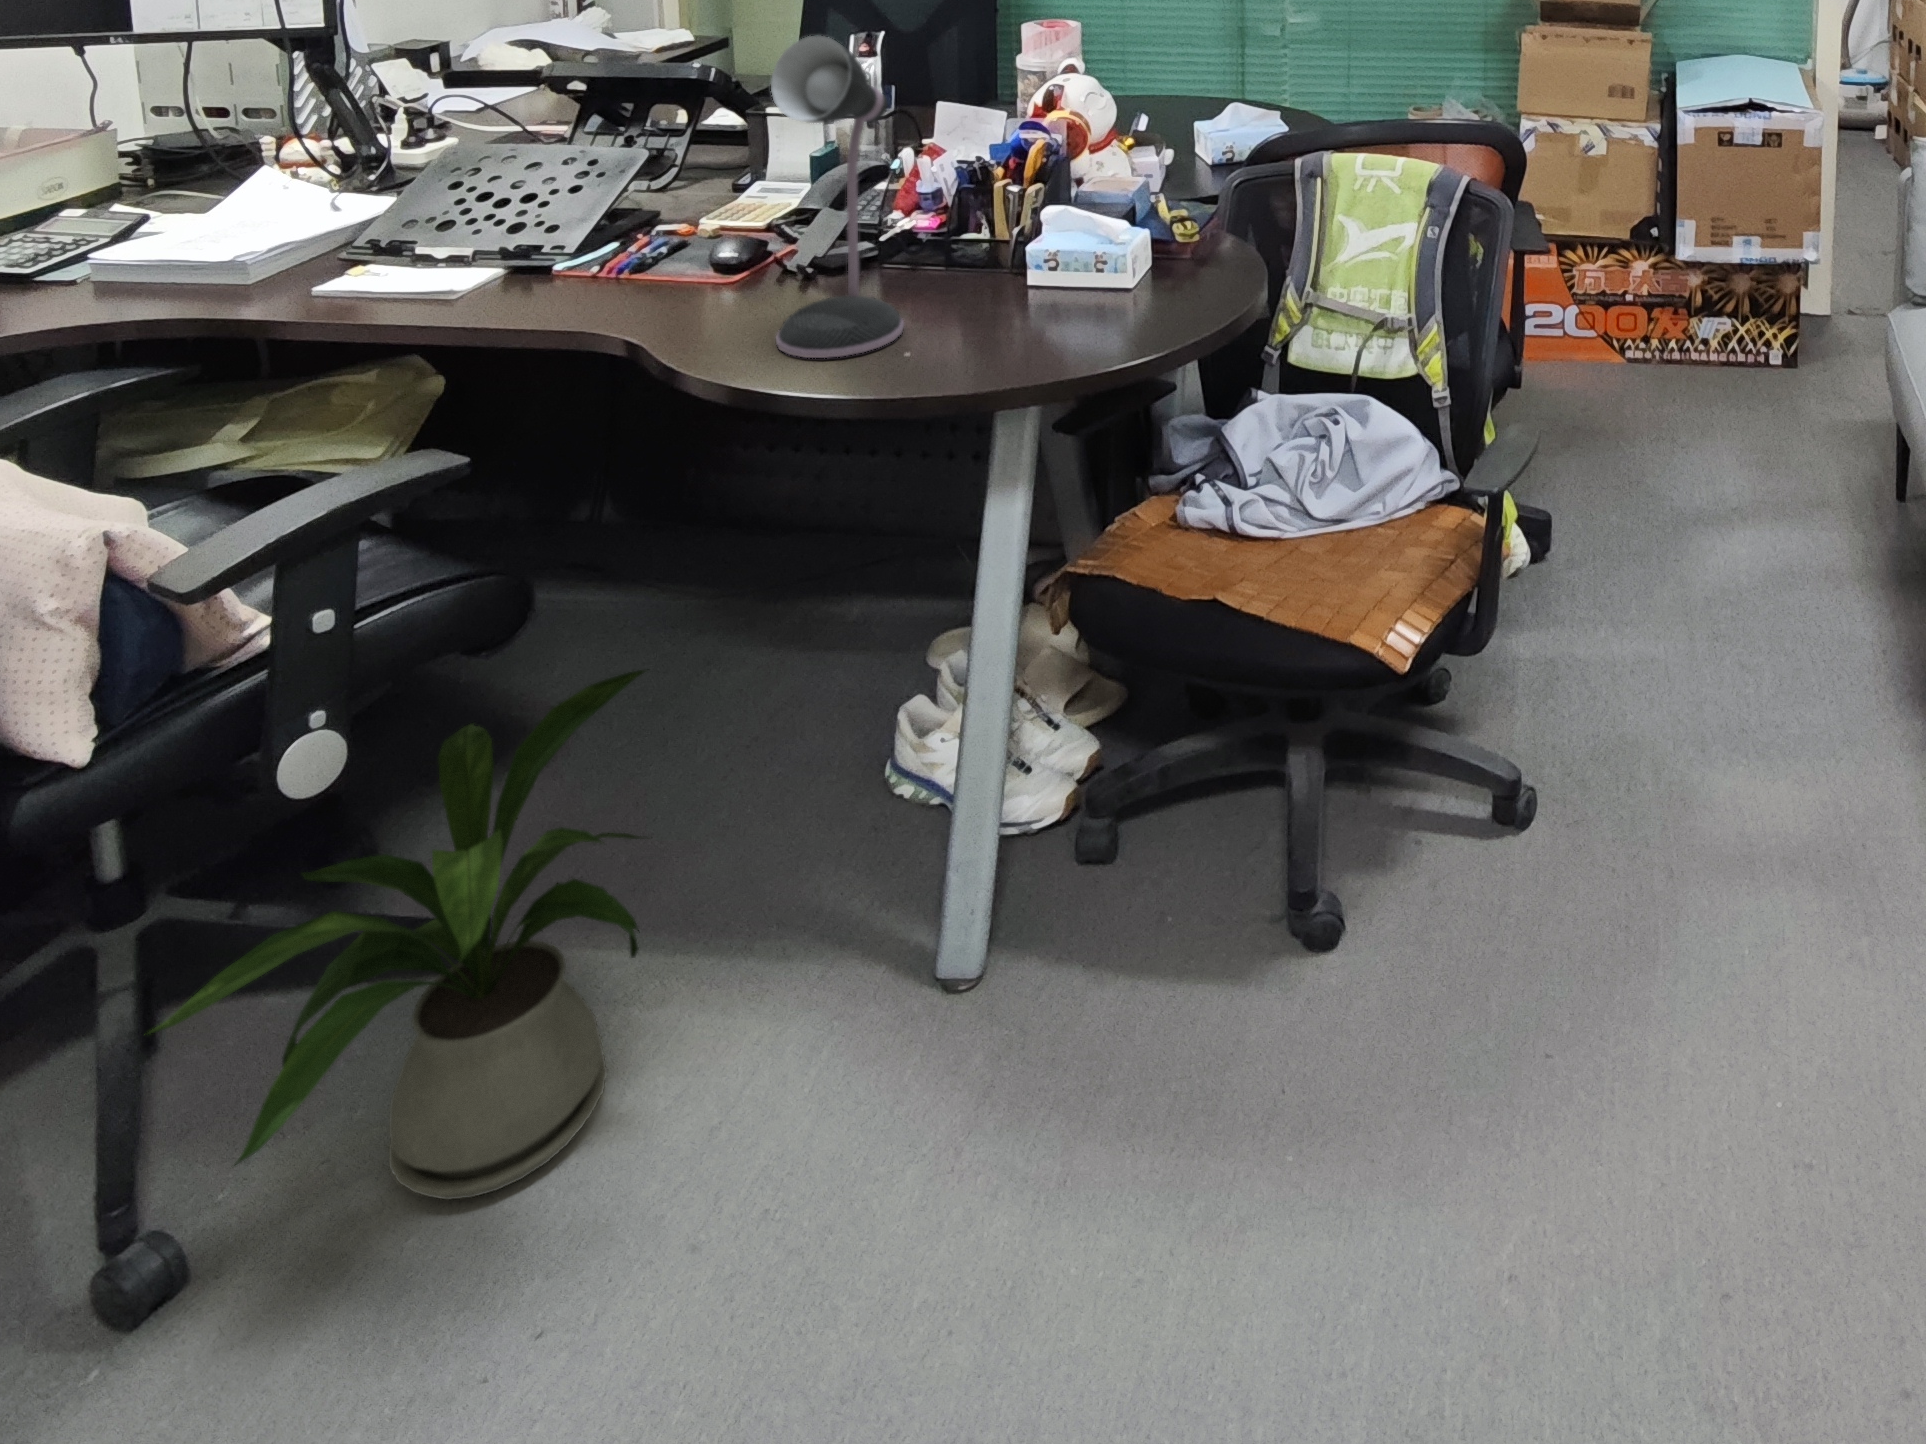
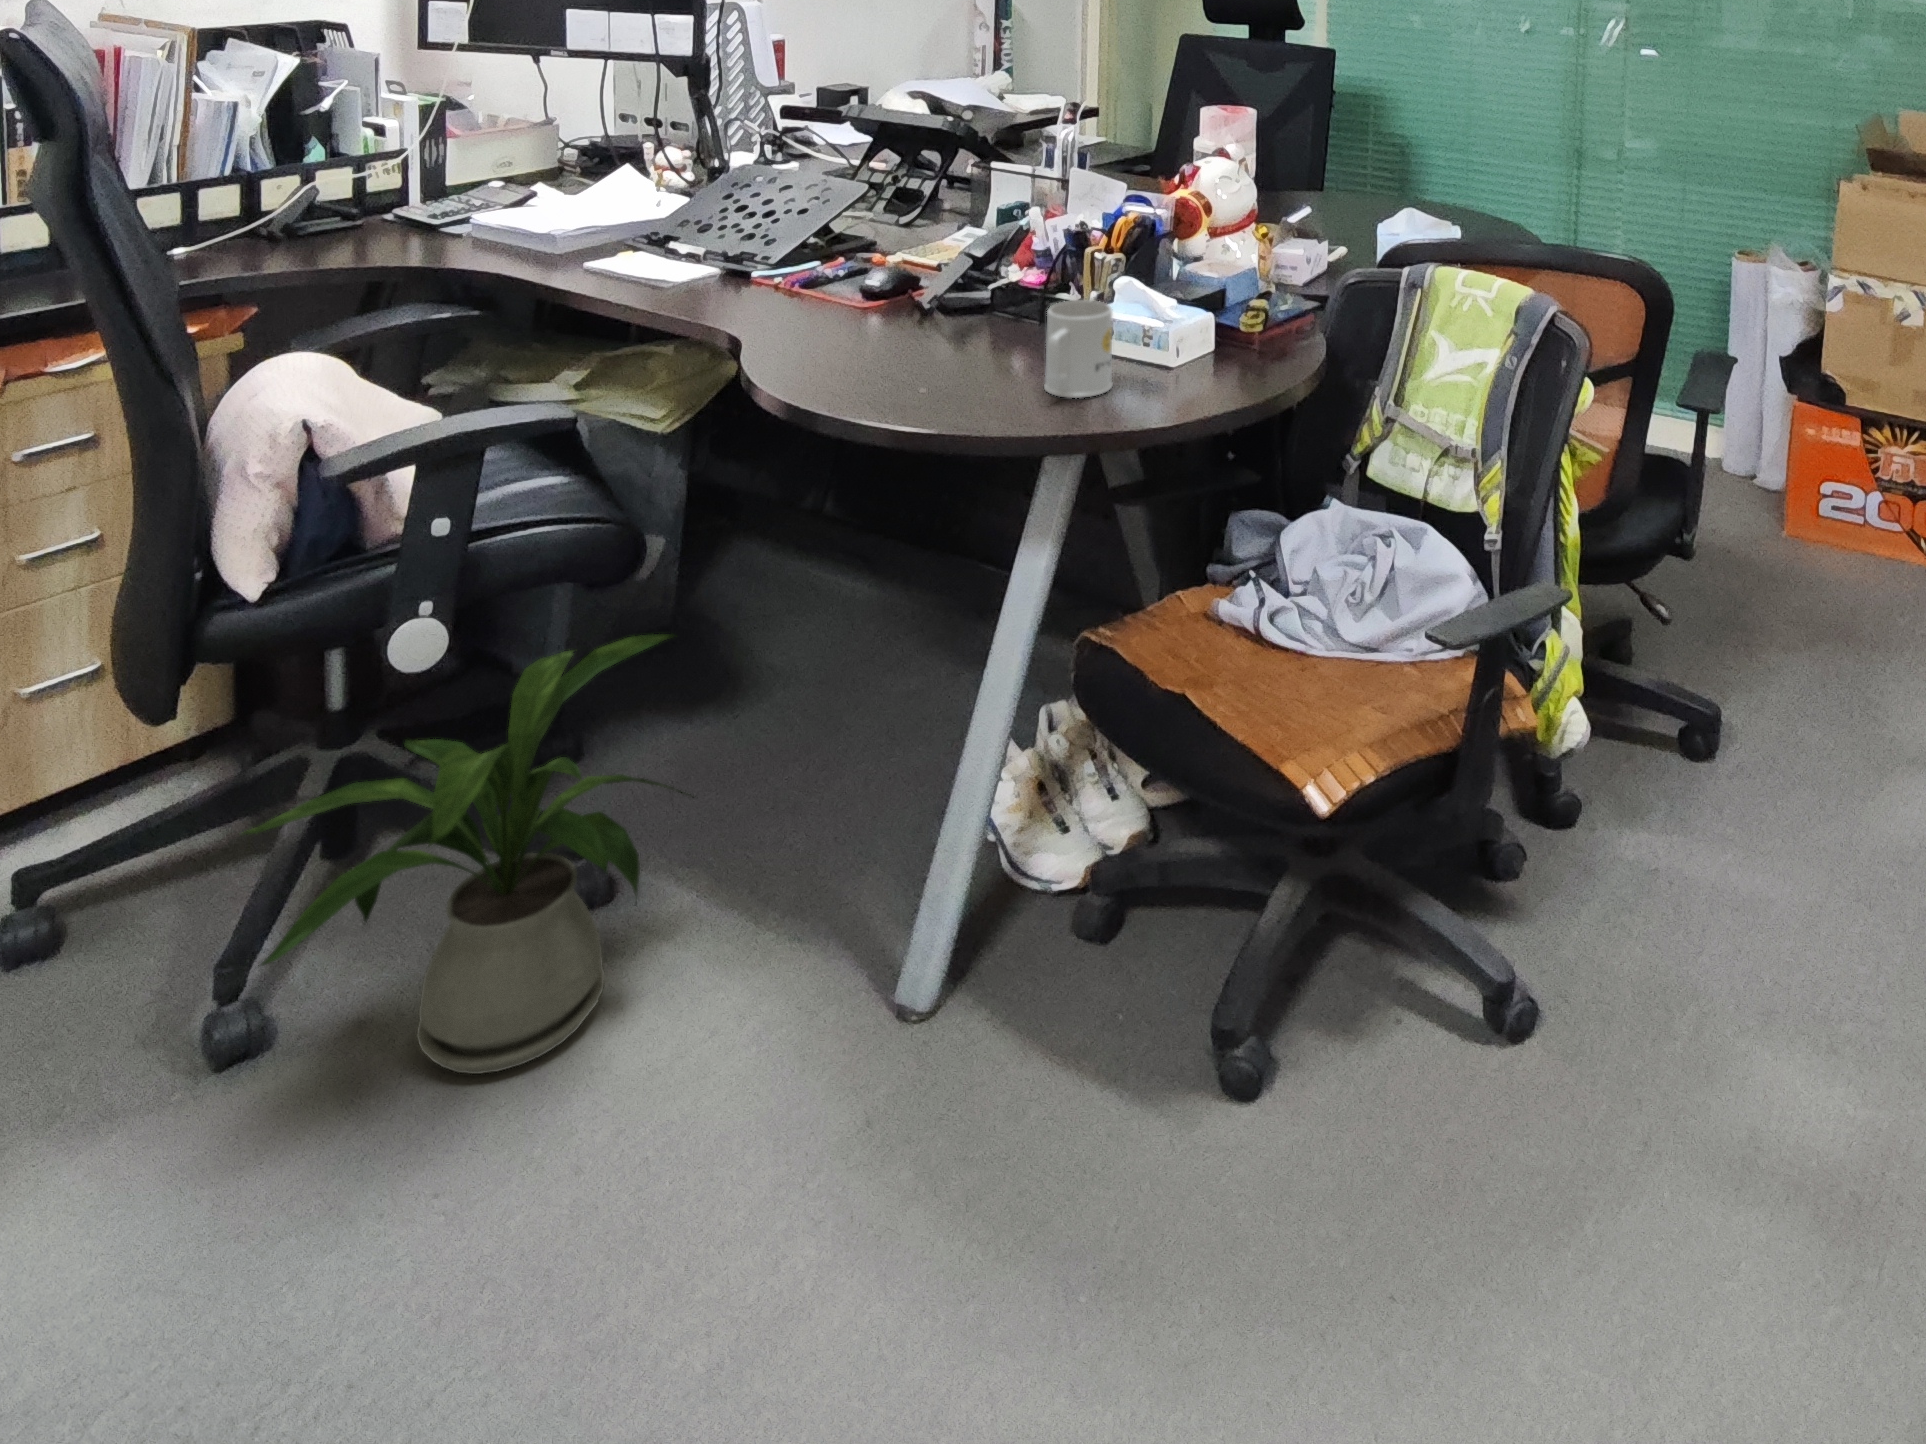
desk lamp: present [771,36,904,358] -> none [841,79,971,381]
mug: none [1017,239,1088,338] -> present [1044,300,1112,398]

